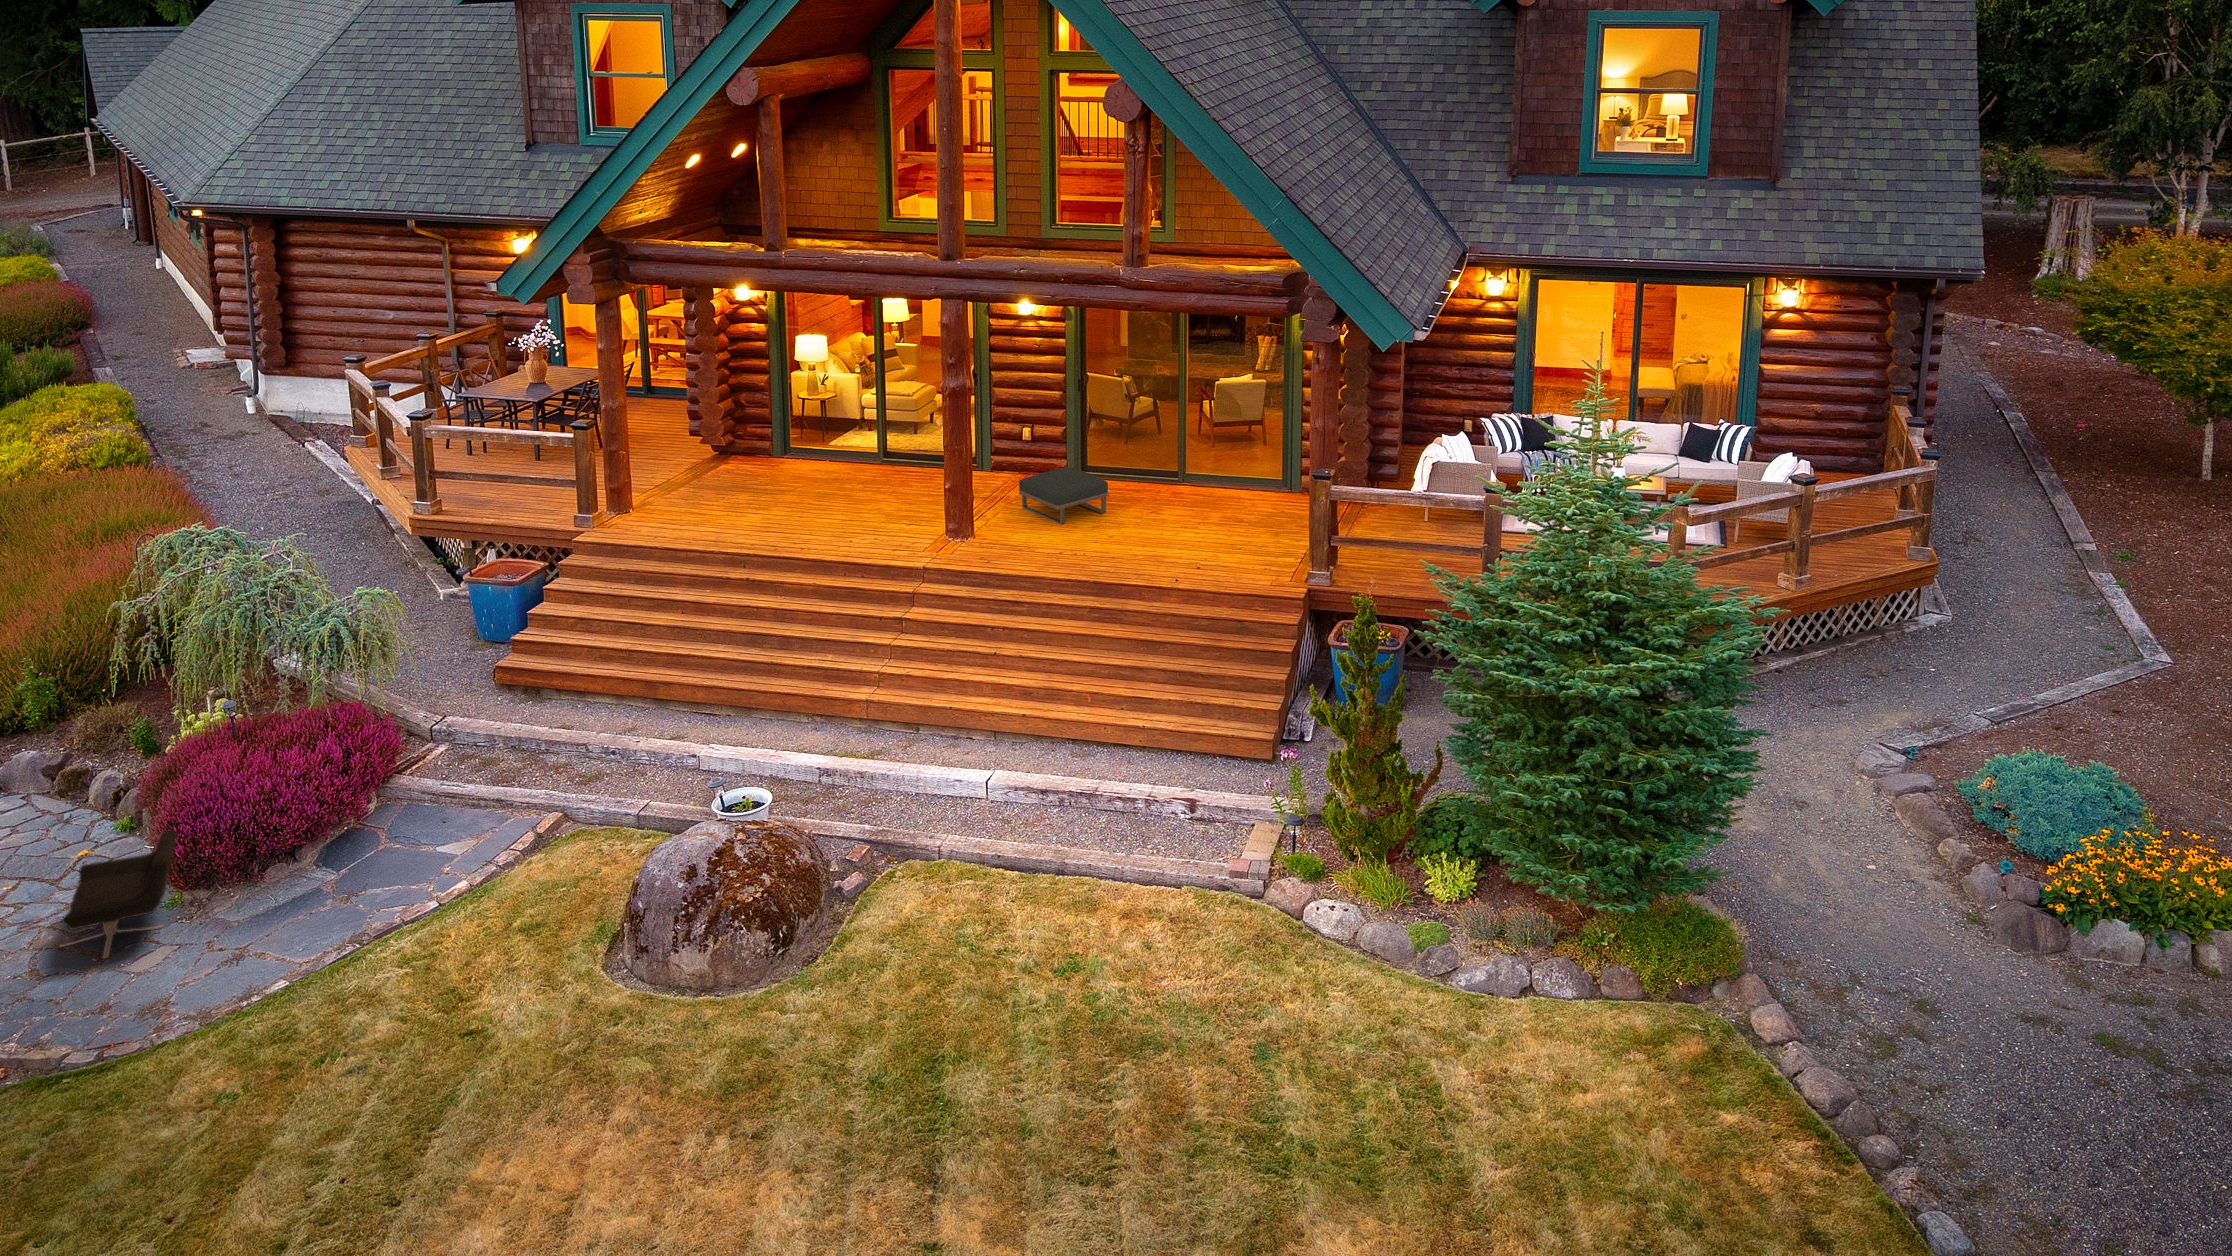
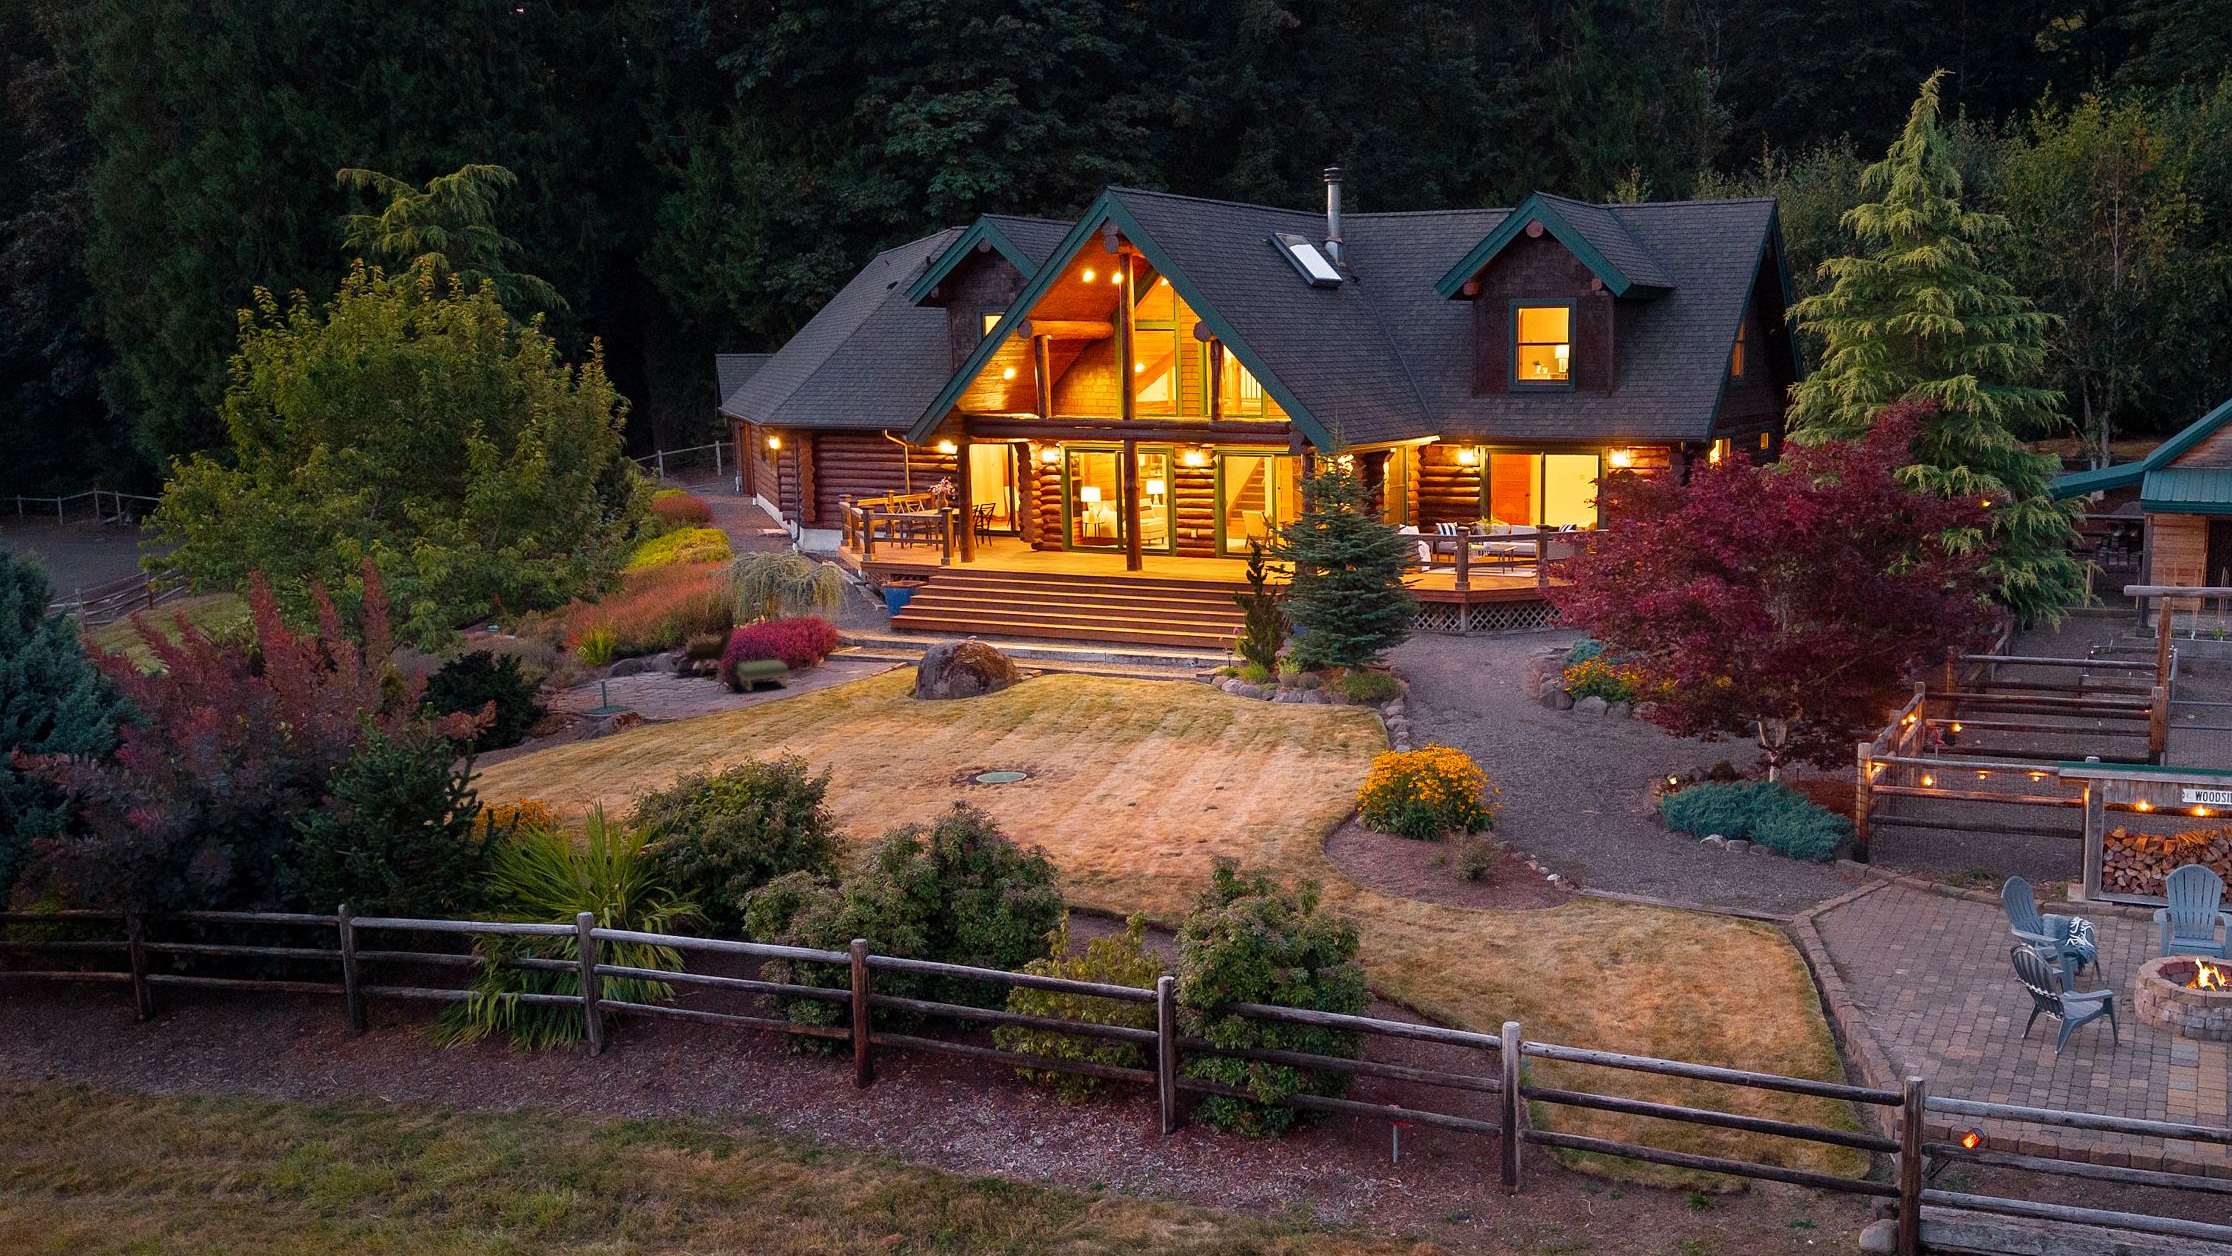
footstool: present [1019,467,1109,525] -> present [737,660,788,691]

